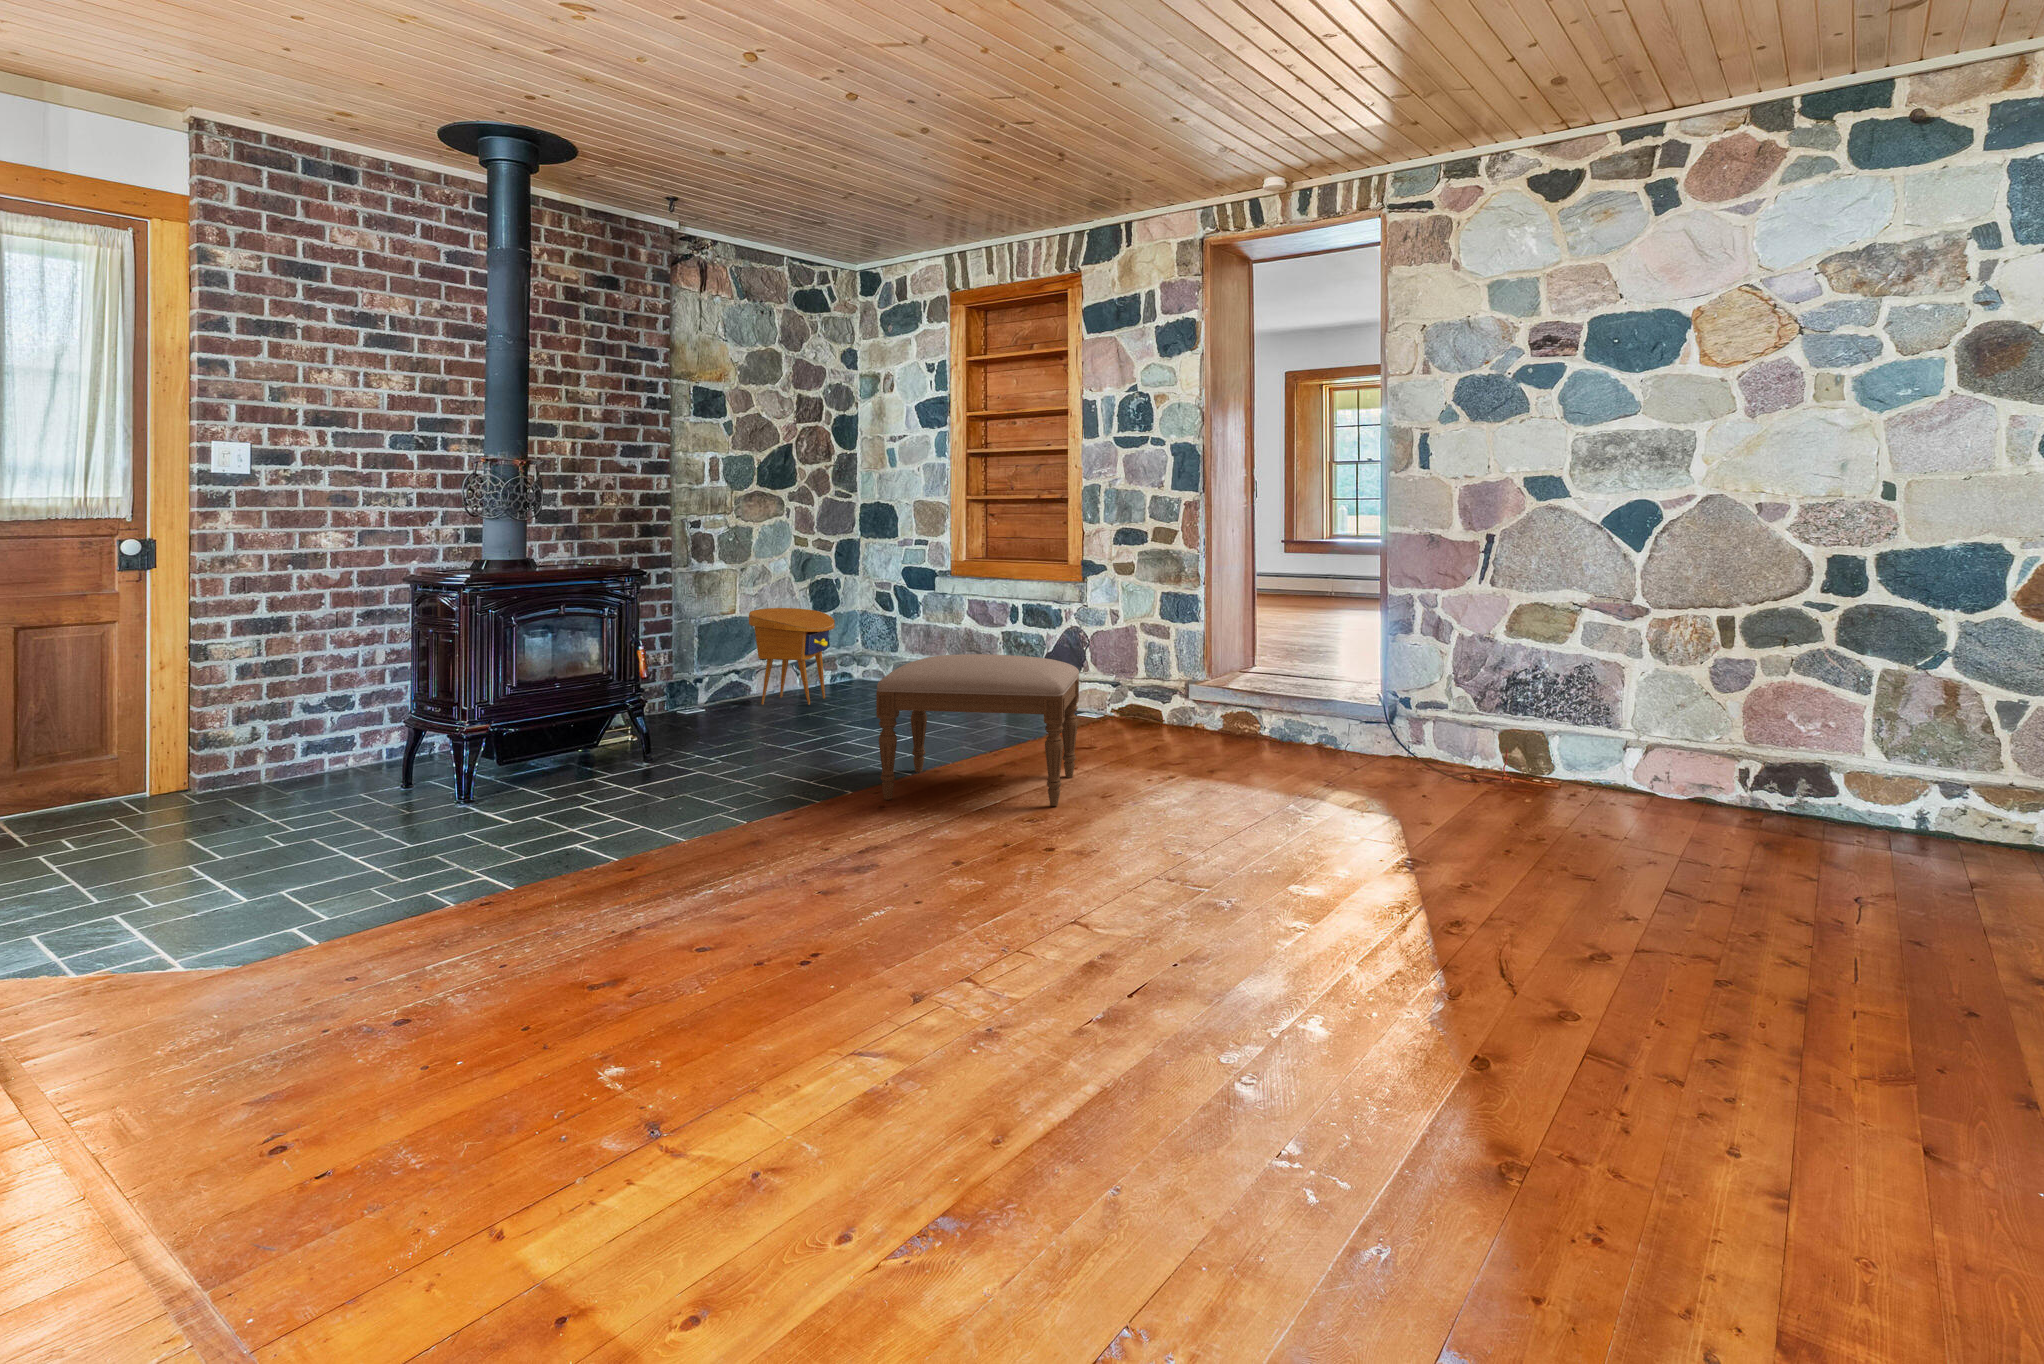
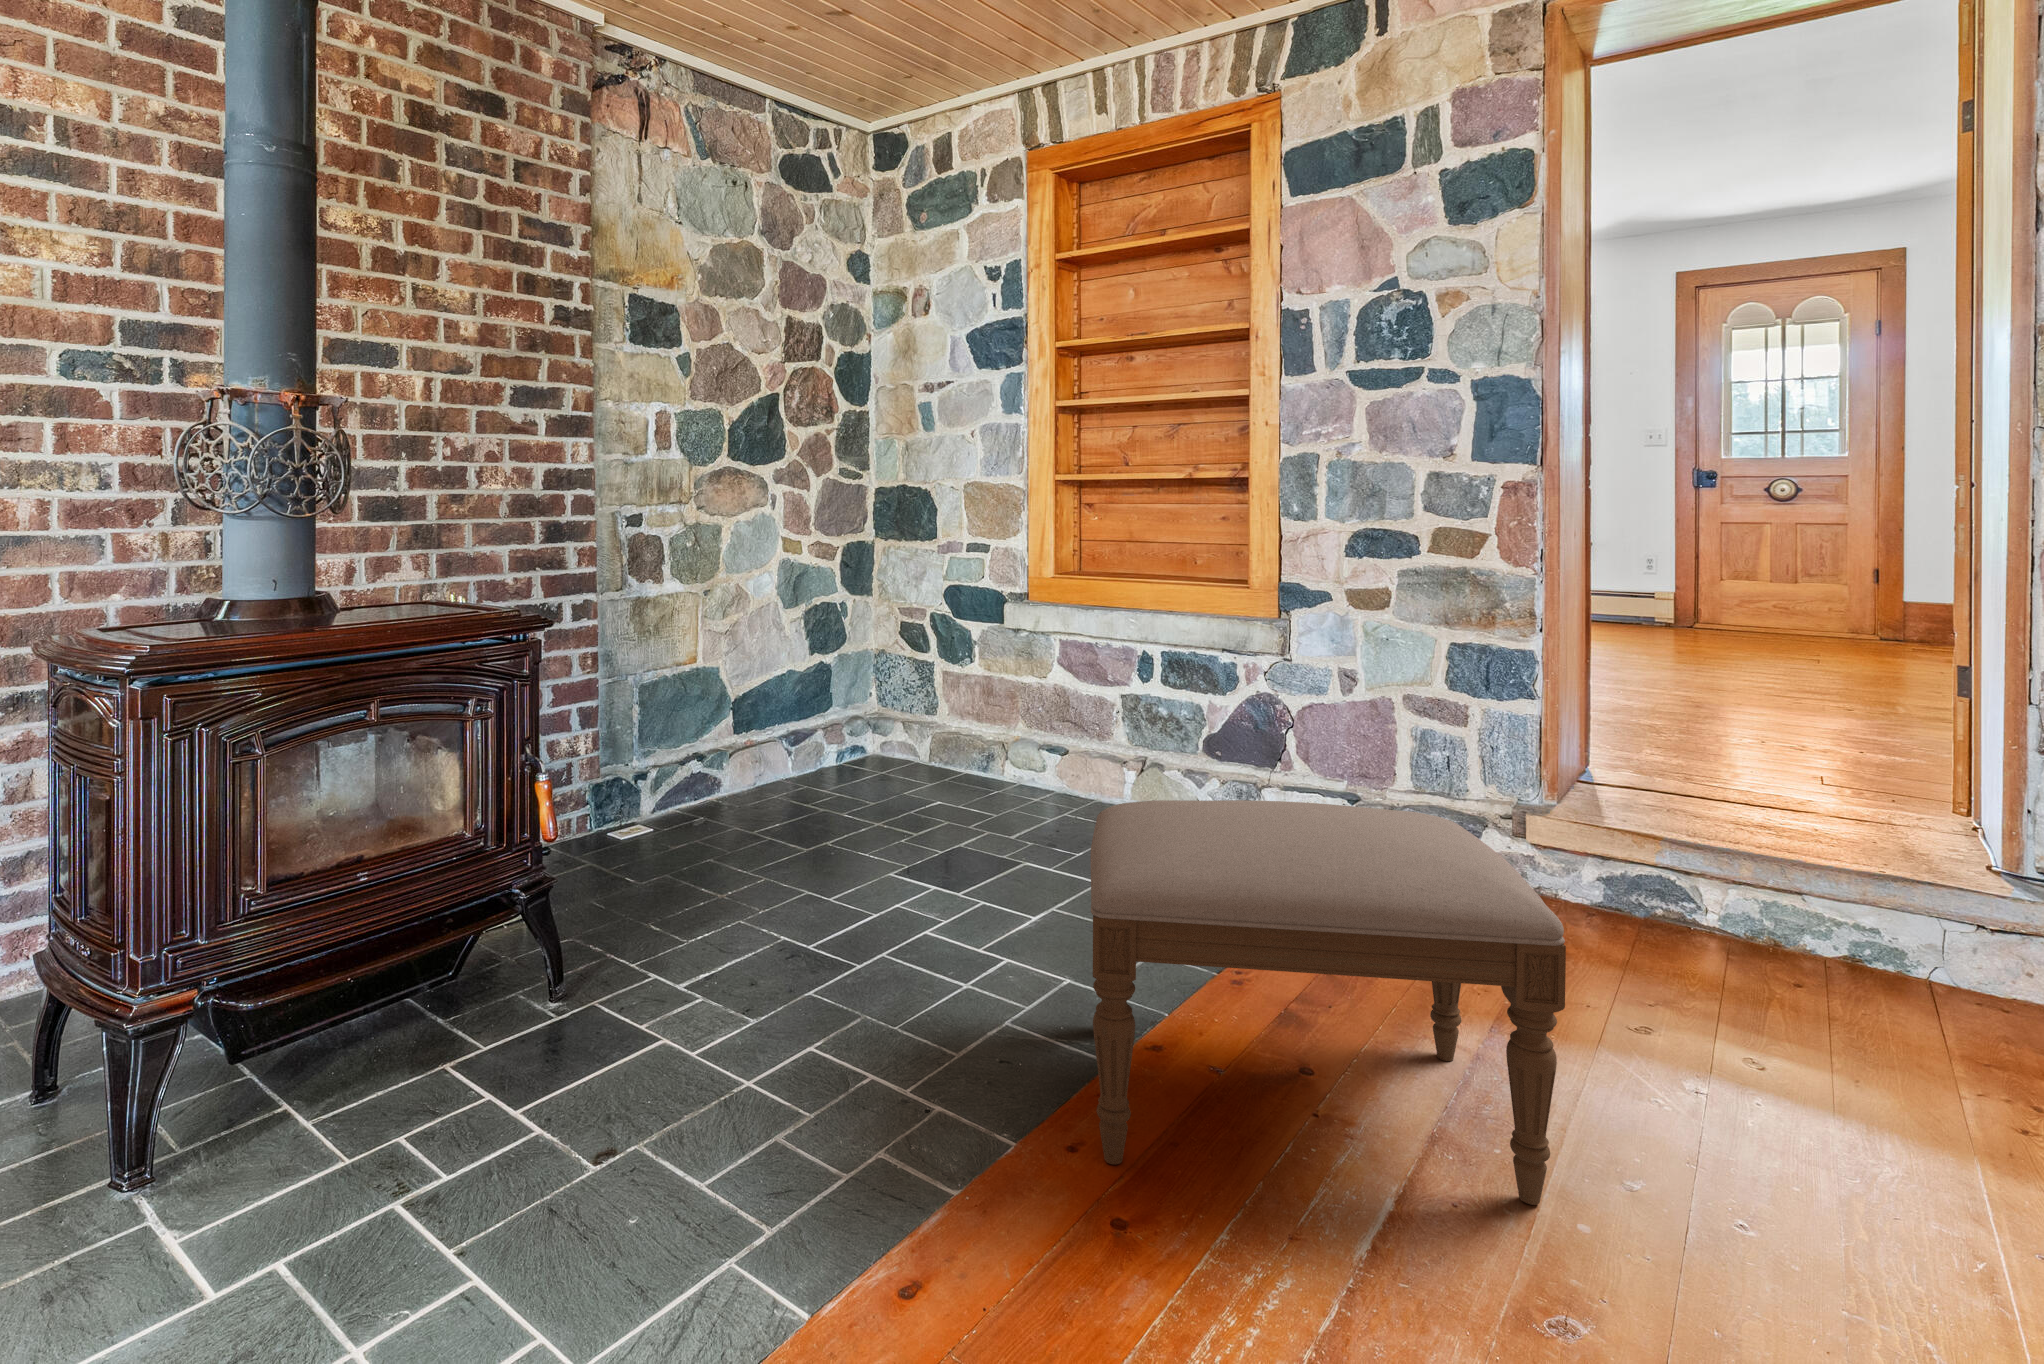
side table: present [749,608,835,705] -> none [721,652,857,814]

